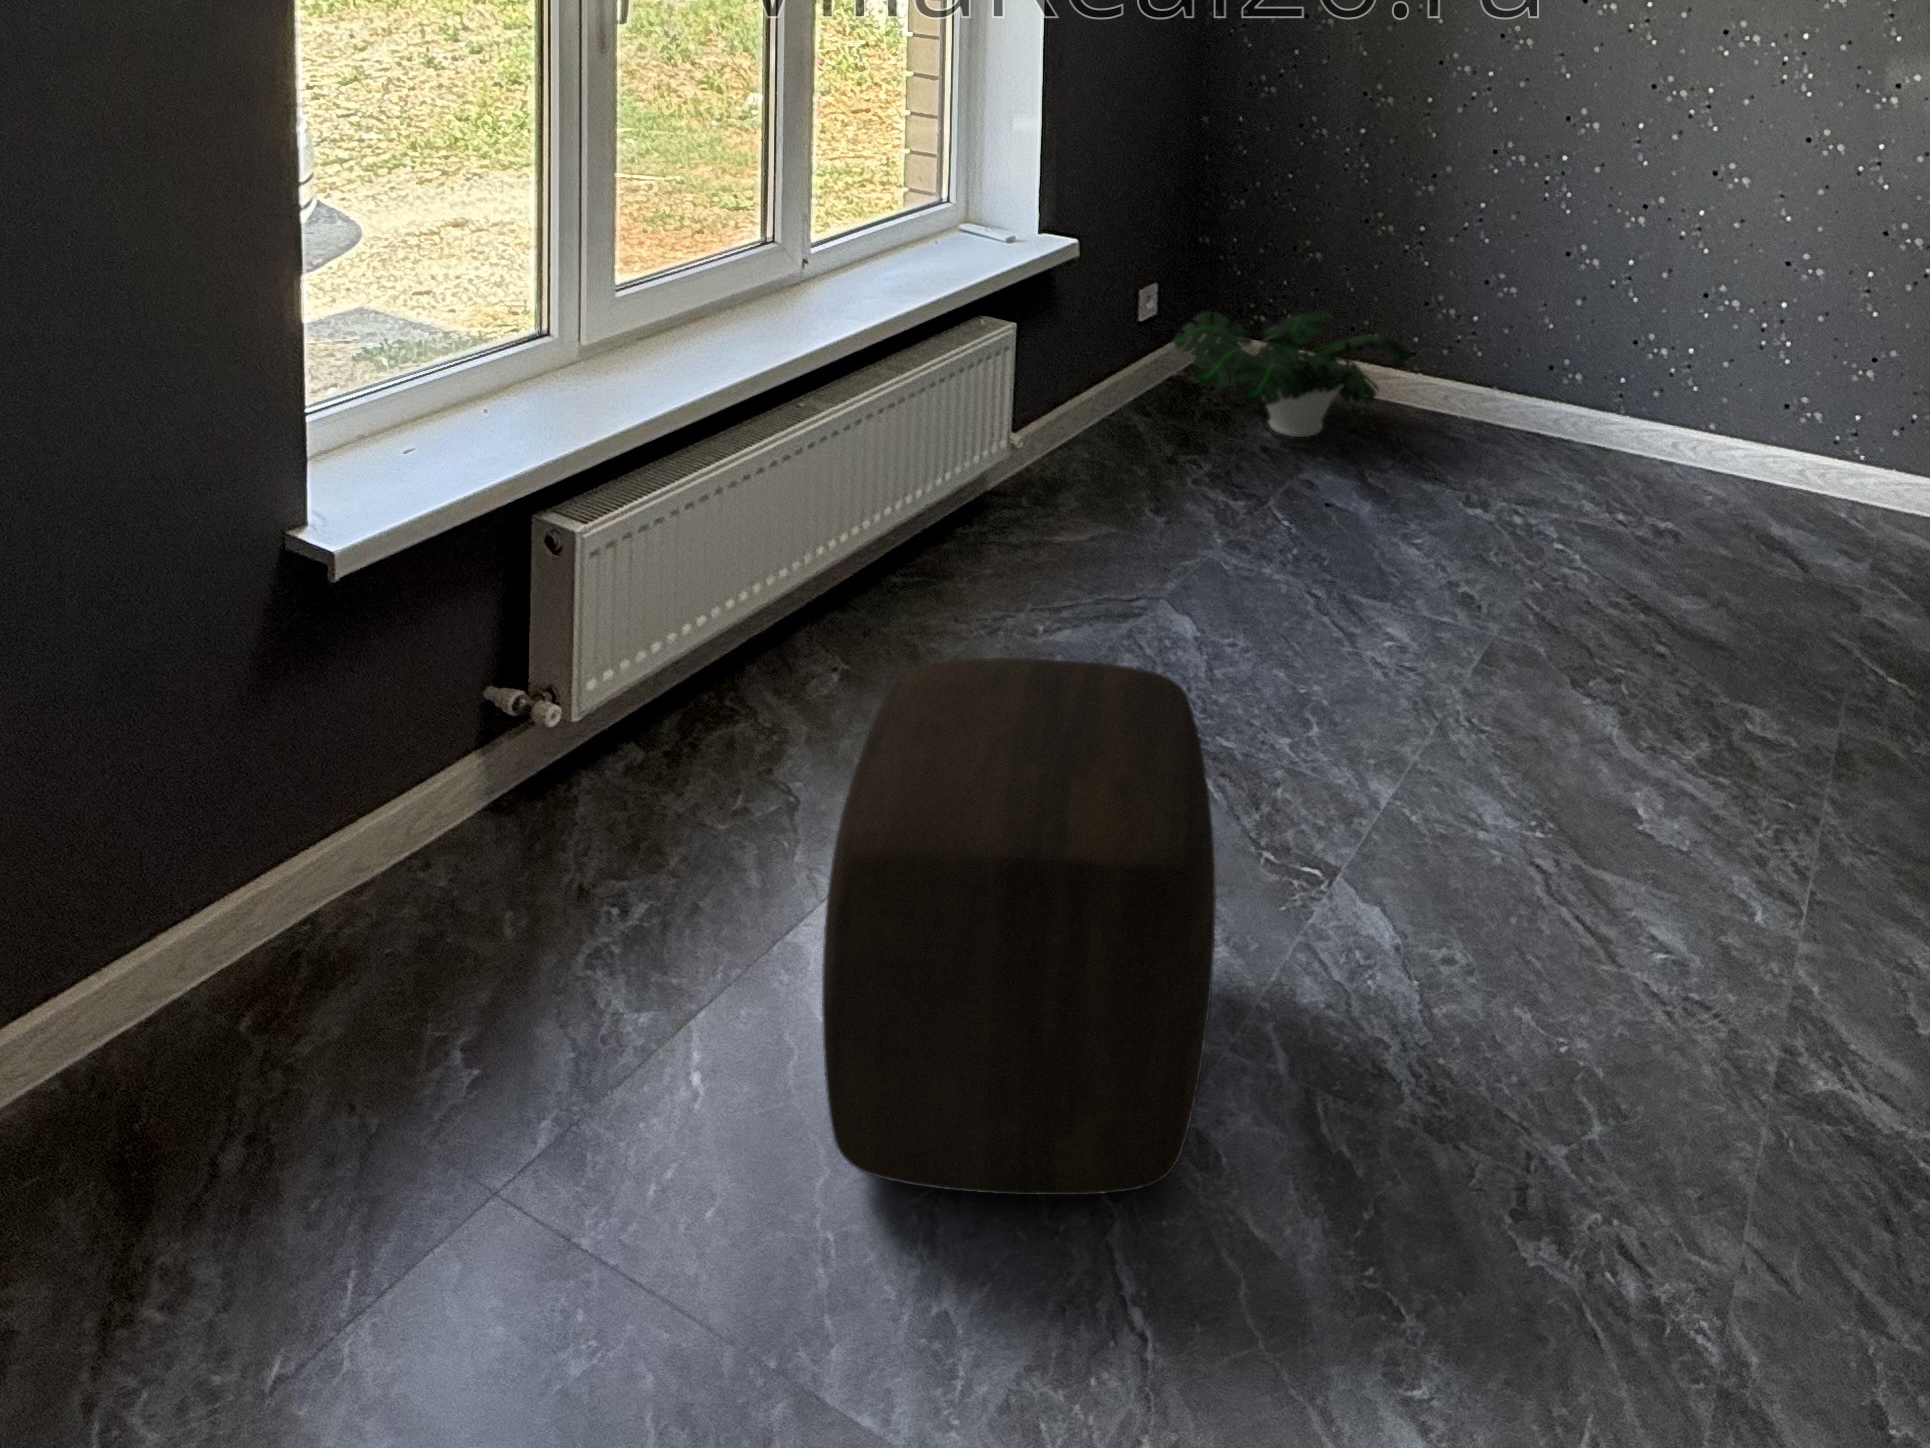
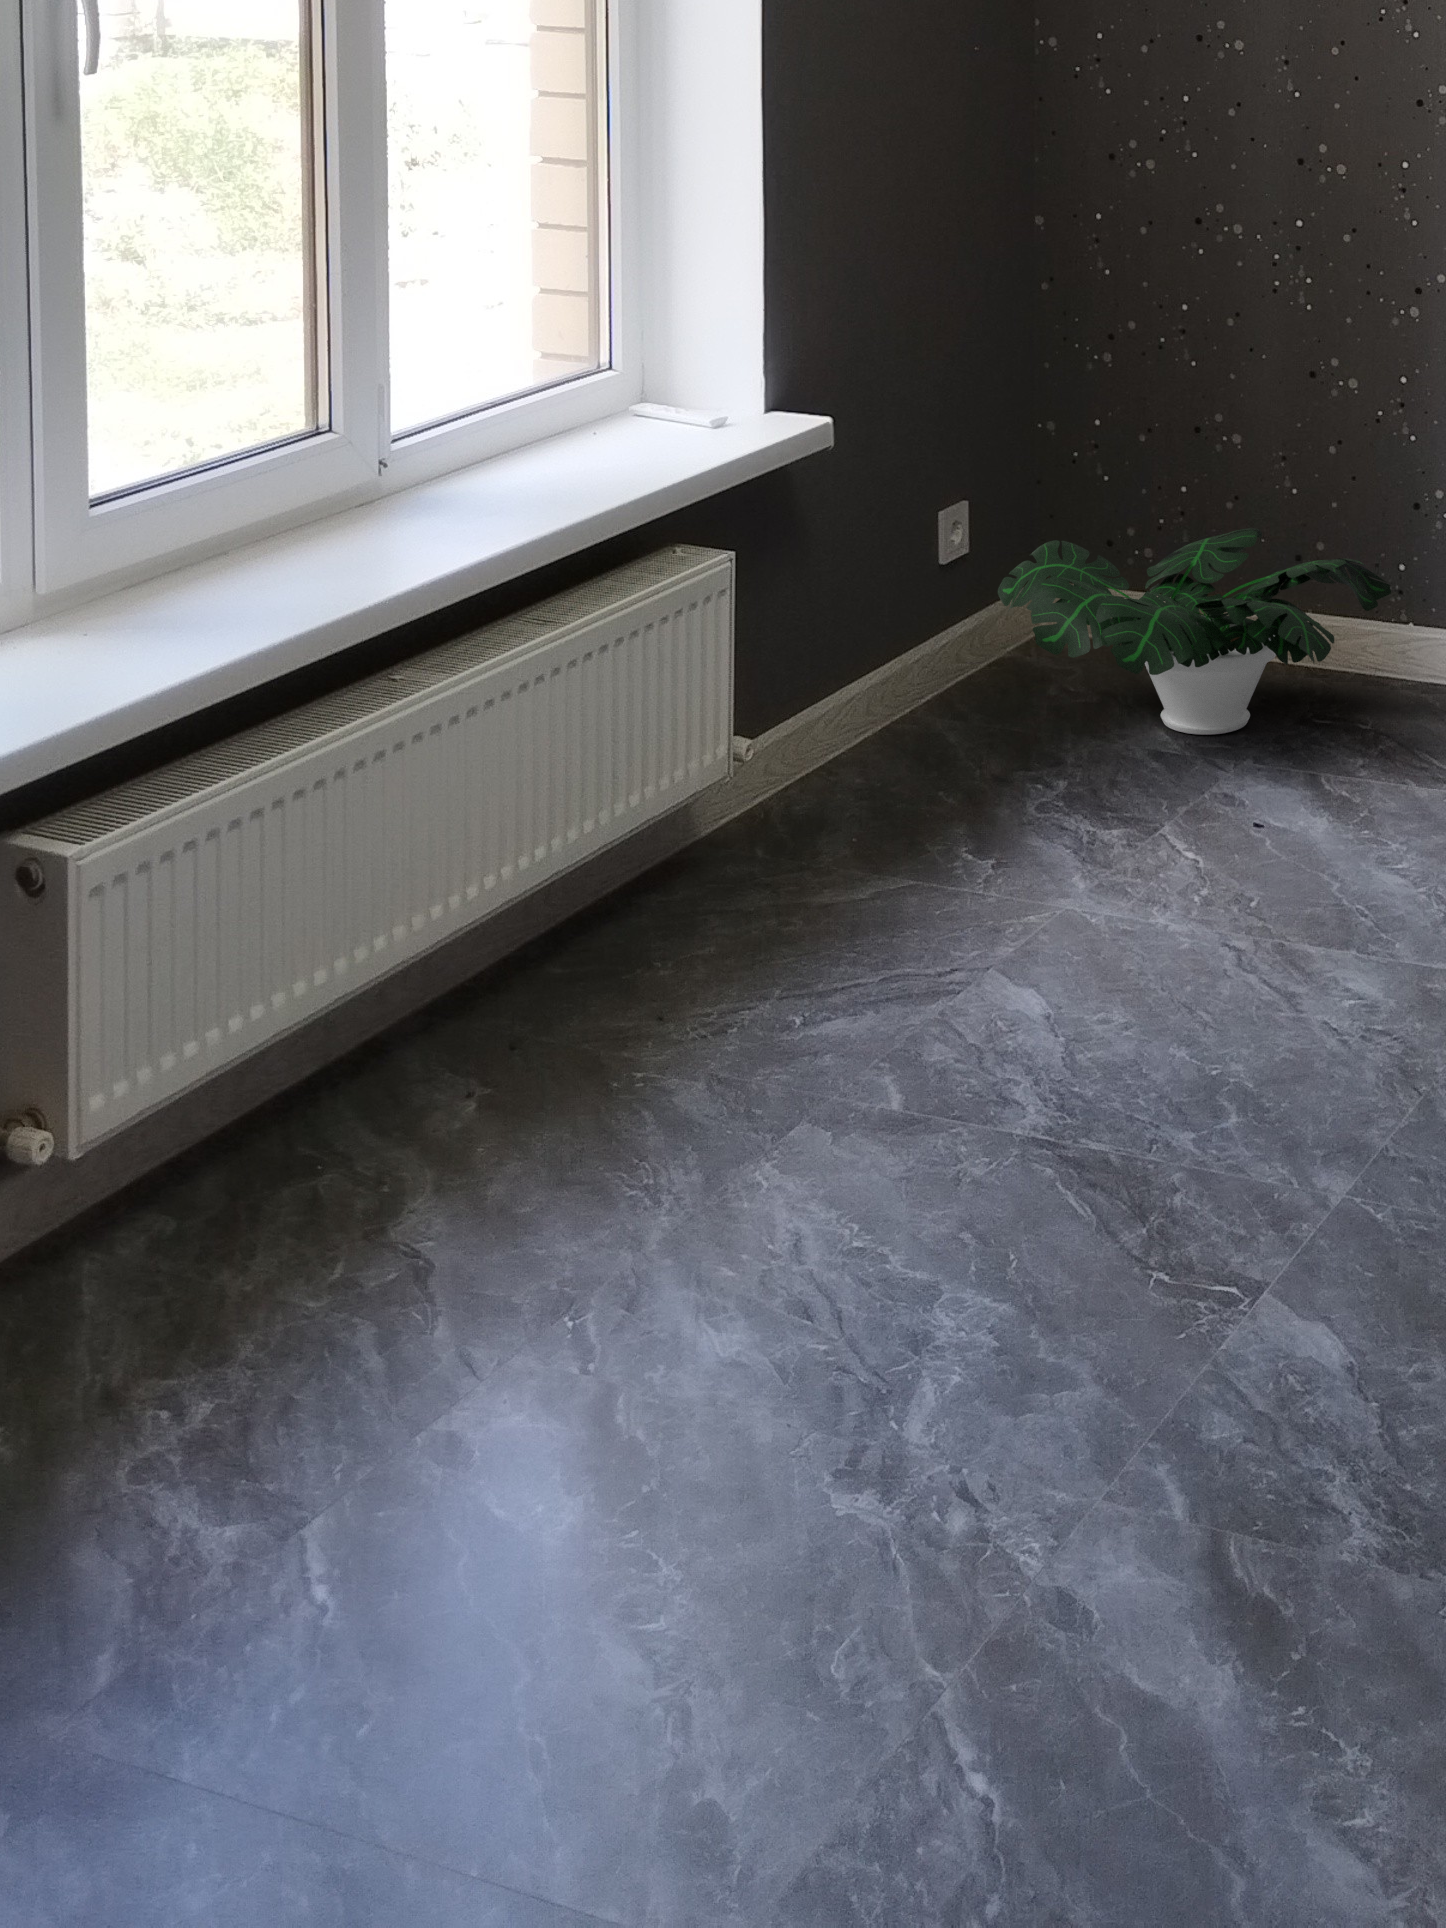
ottoman: present [822,658,1216,1195] -> none [511,962,1065,1666]

